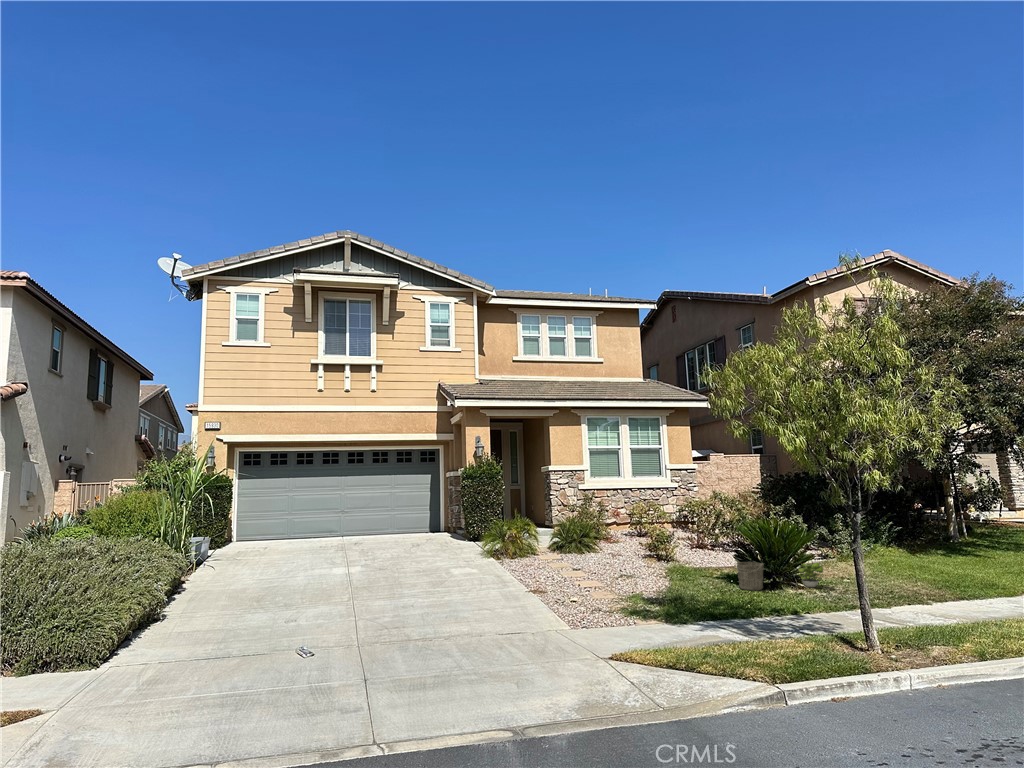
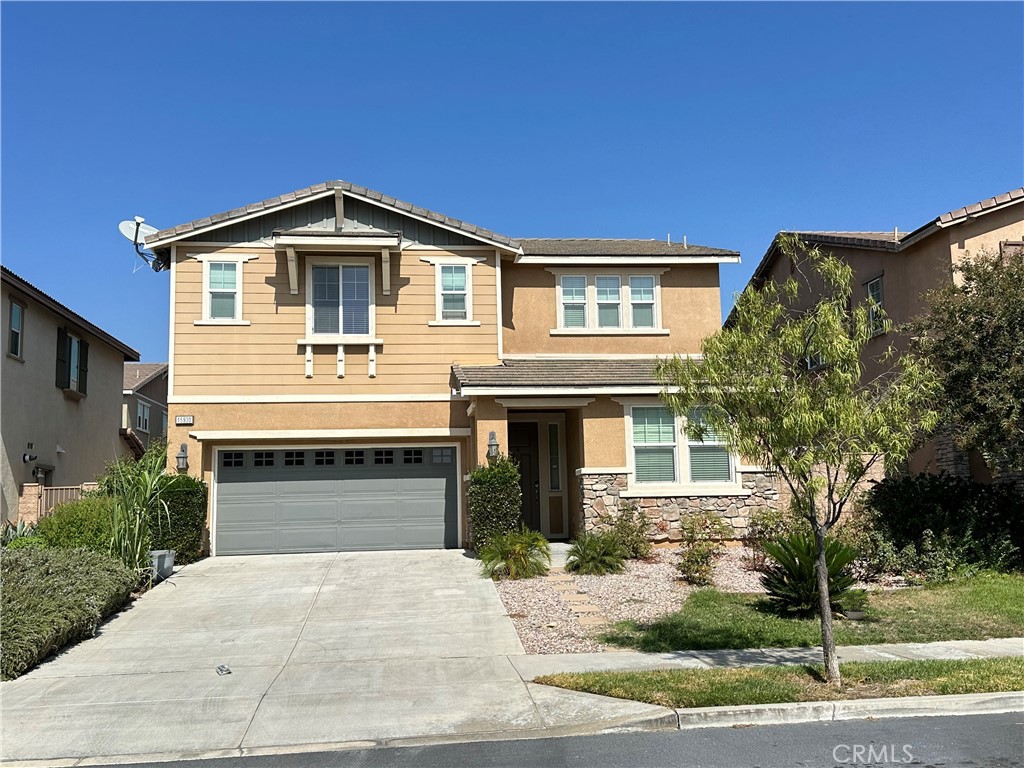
bucket: present [736,561,764,590] -> none [756,585,793,621]

